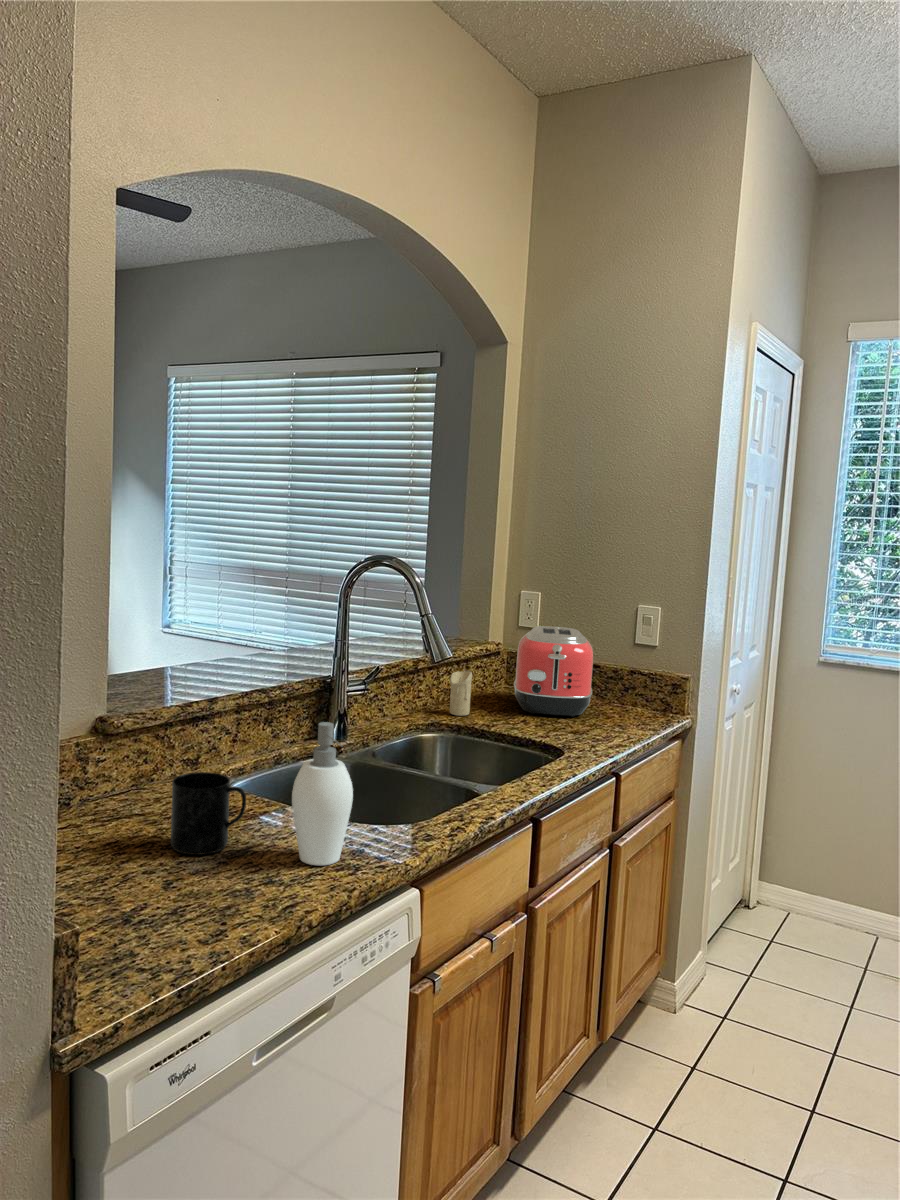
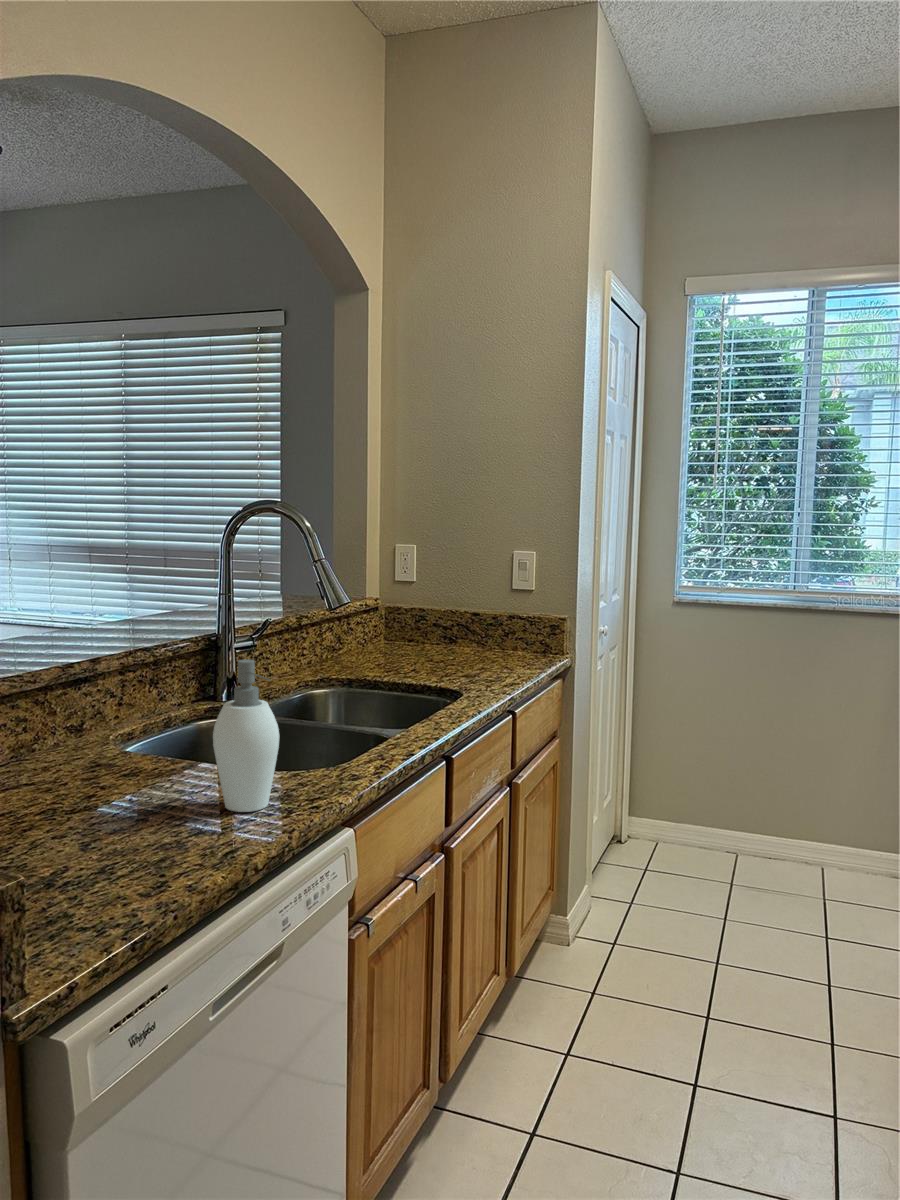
toaster: present [514,626,593,717] -> none [396,577,476,664]
candle: present [450,671,472,716] -> none [334,624,357,670]
mug: present [171,772,246,855] -> none [75,726,160,815]

